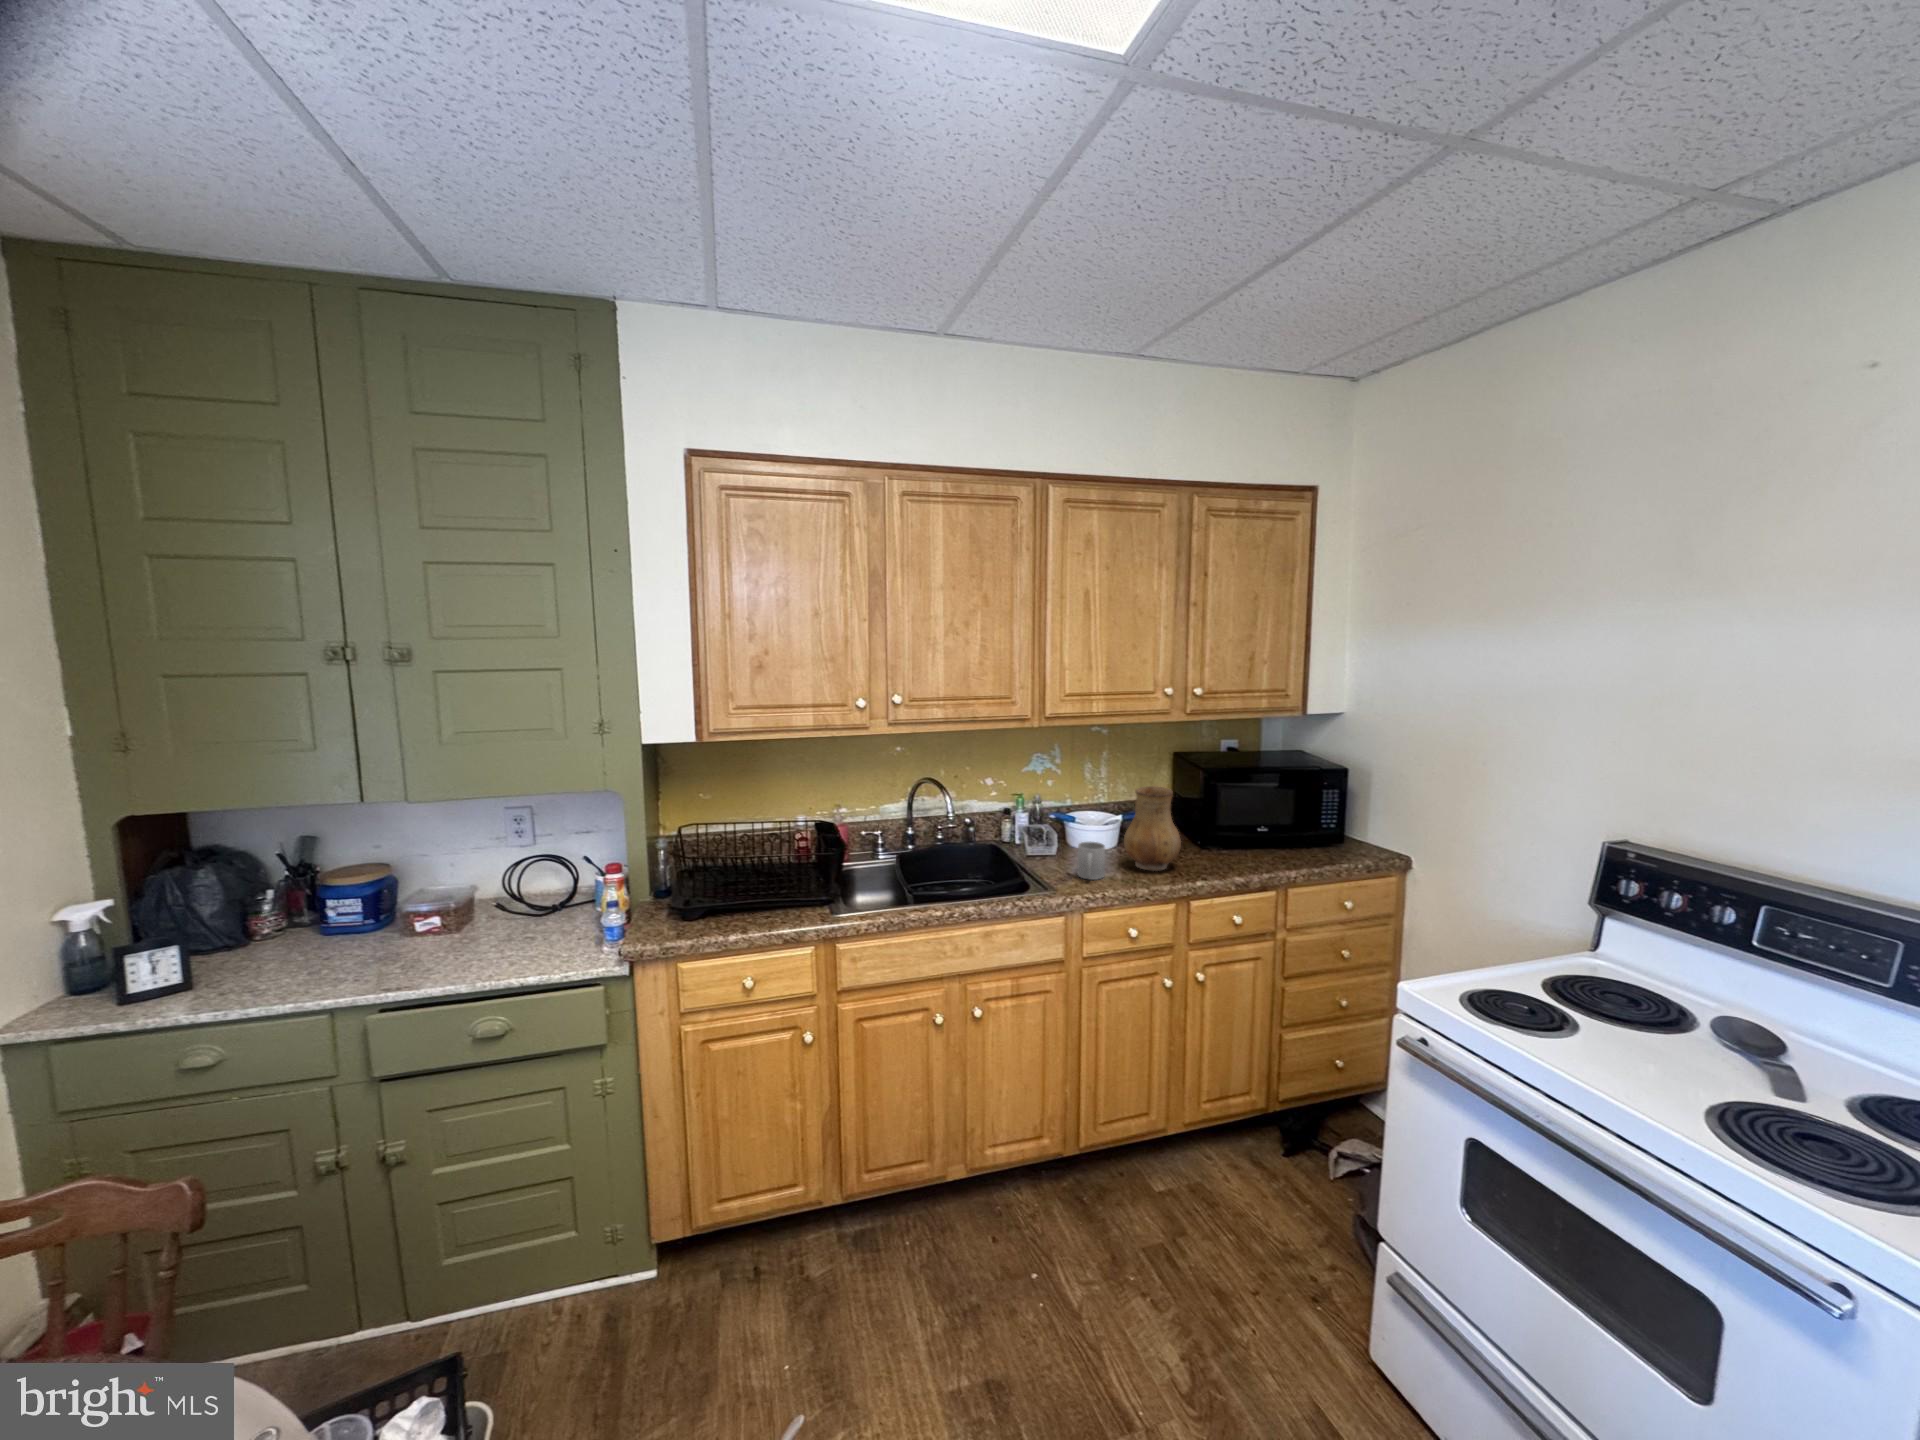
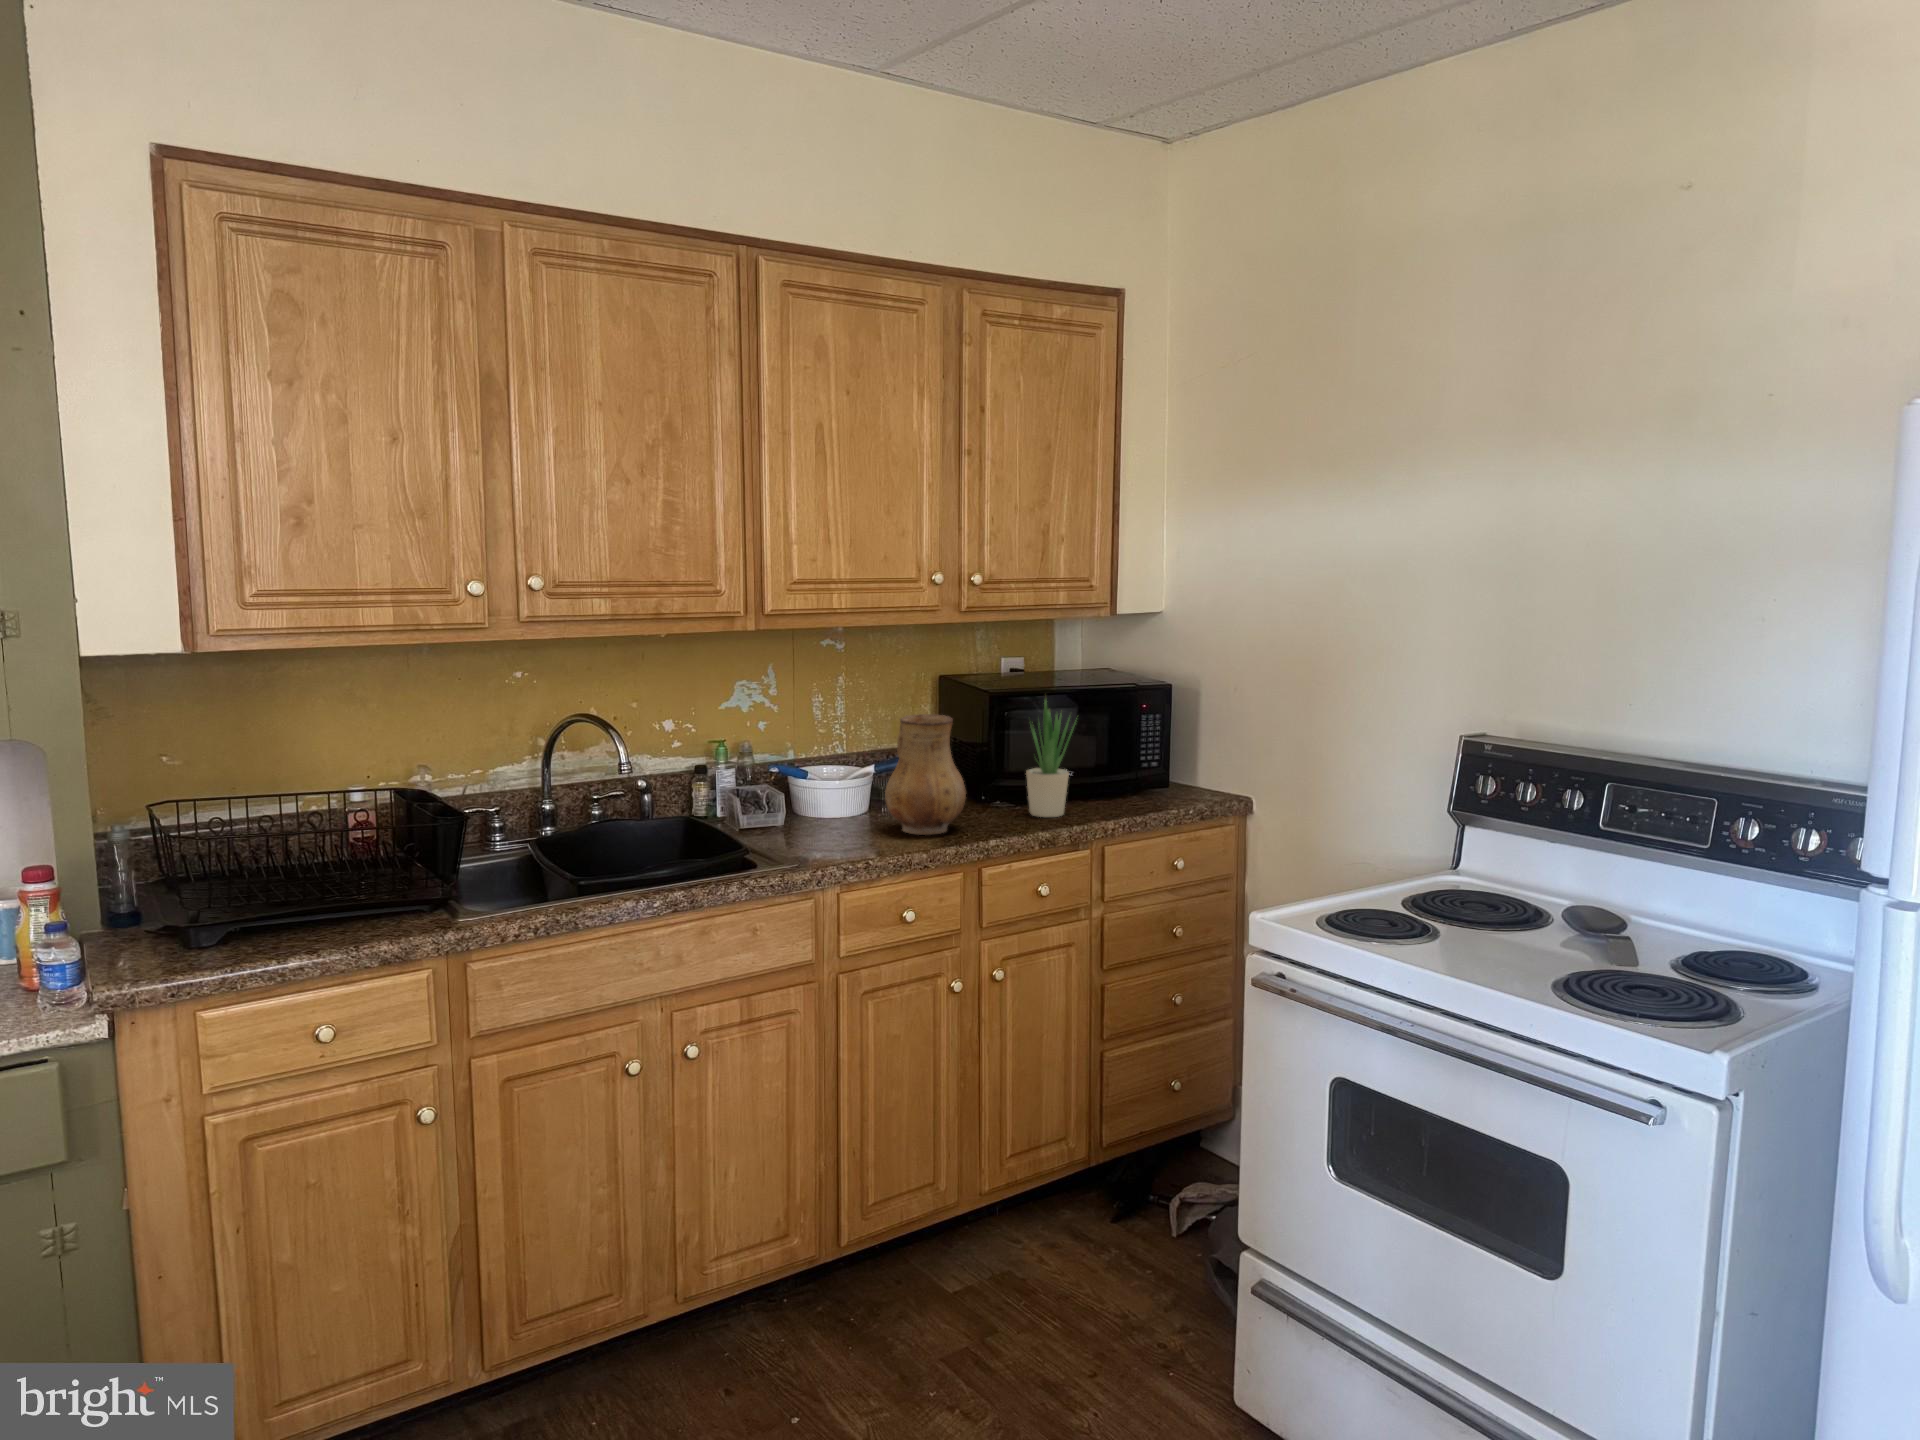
potted plant: none [1228,775,1270,864] -> present [1026,698,1075,817]
mug: present [1077,842,1105,880] -> none [823,798,863,851]

